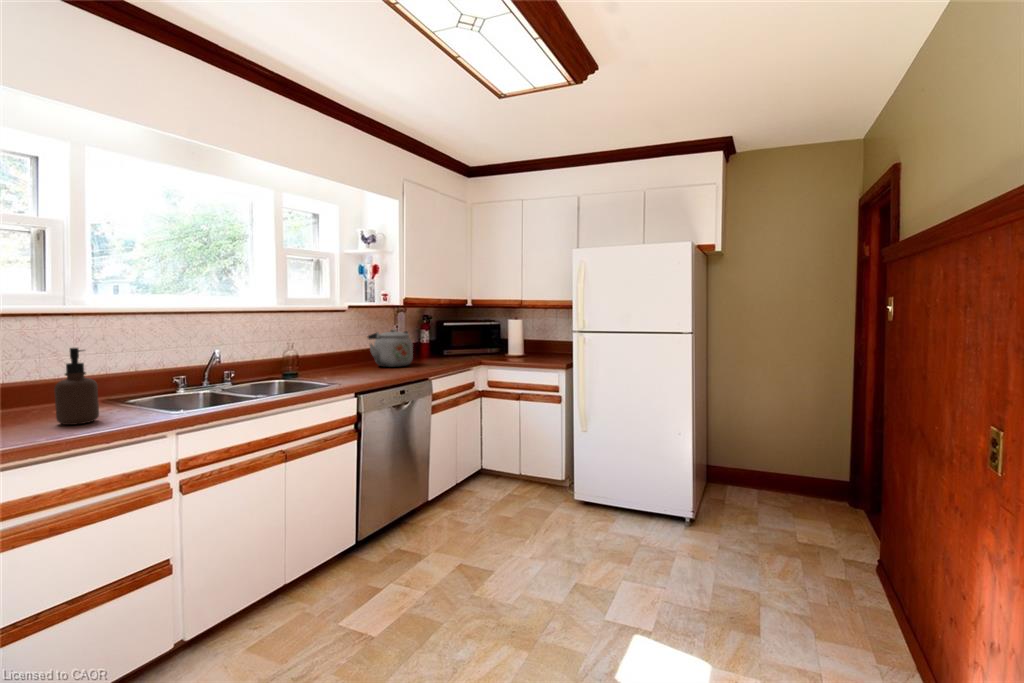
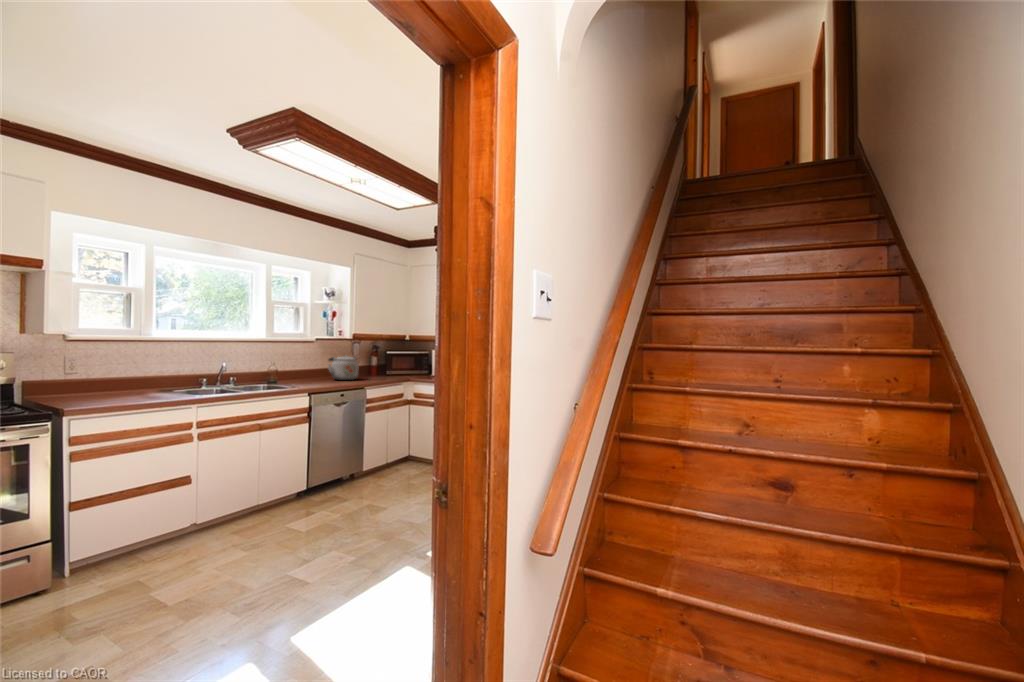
soap dispenser: present [54,348,99,425] -> none [137,359,159,399]

